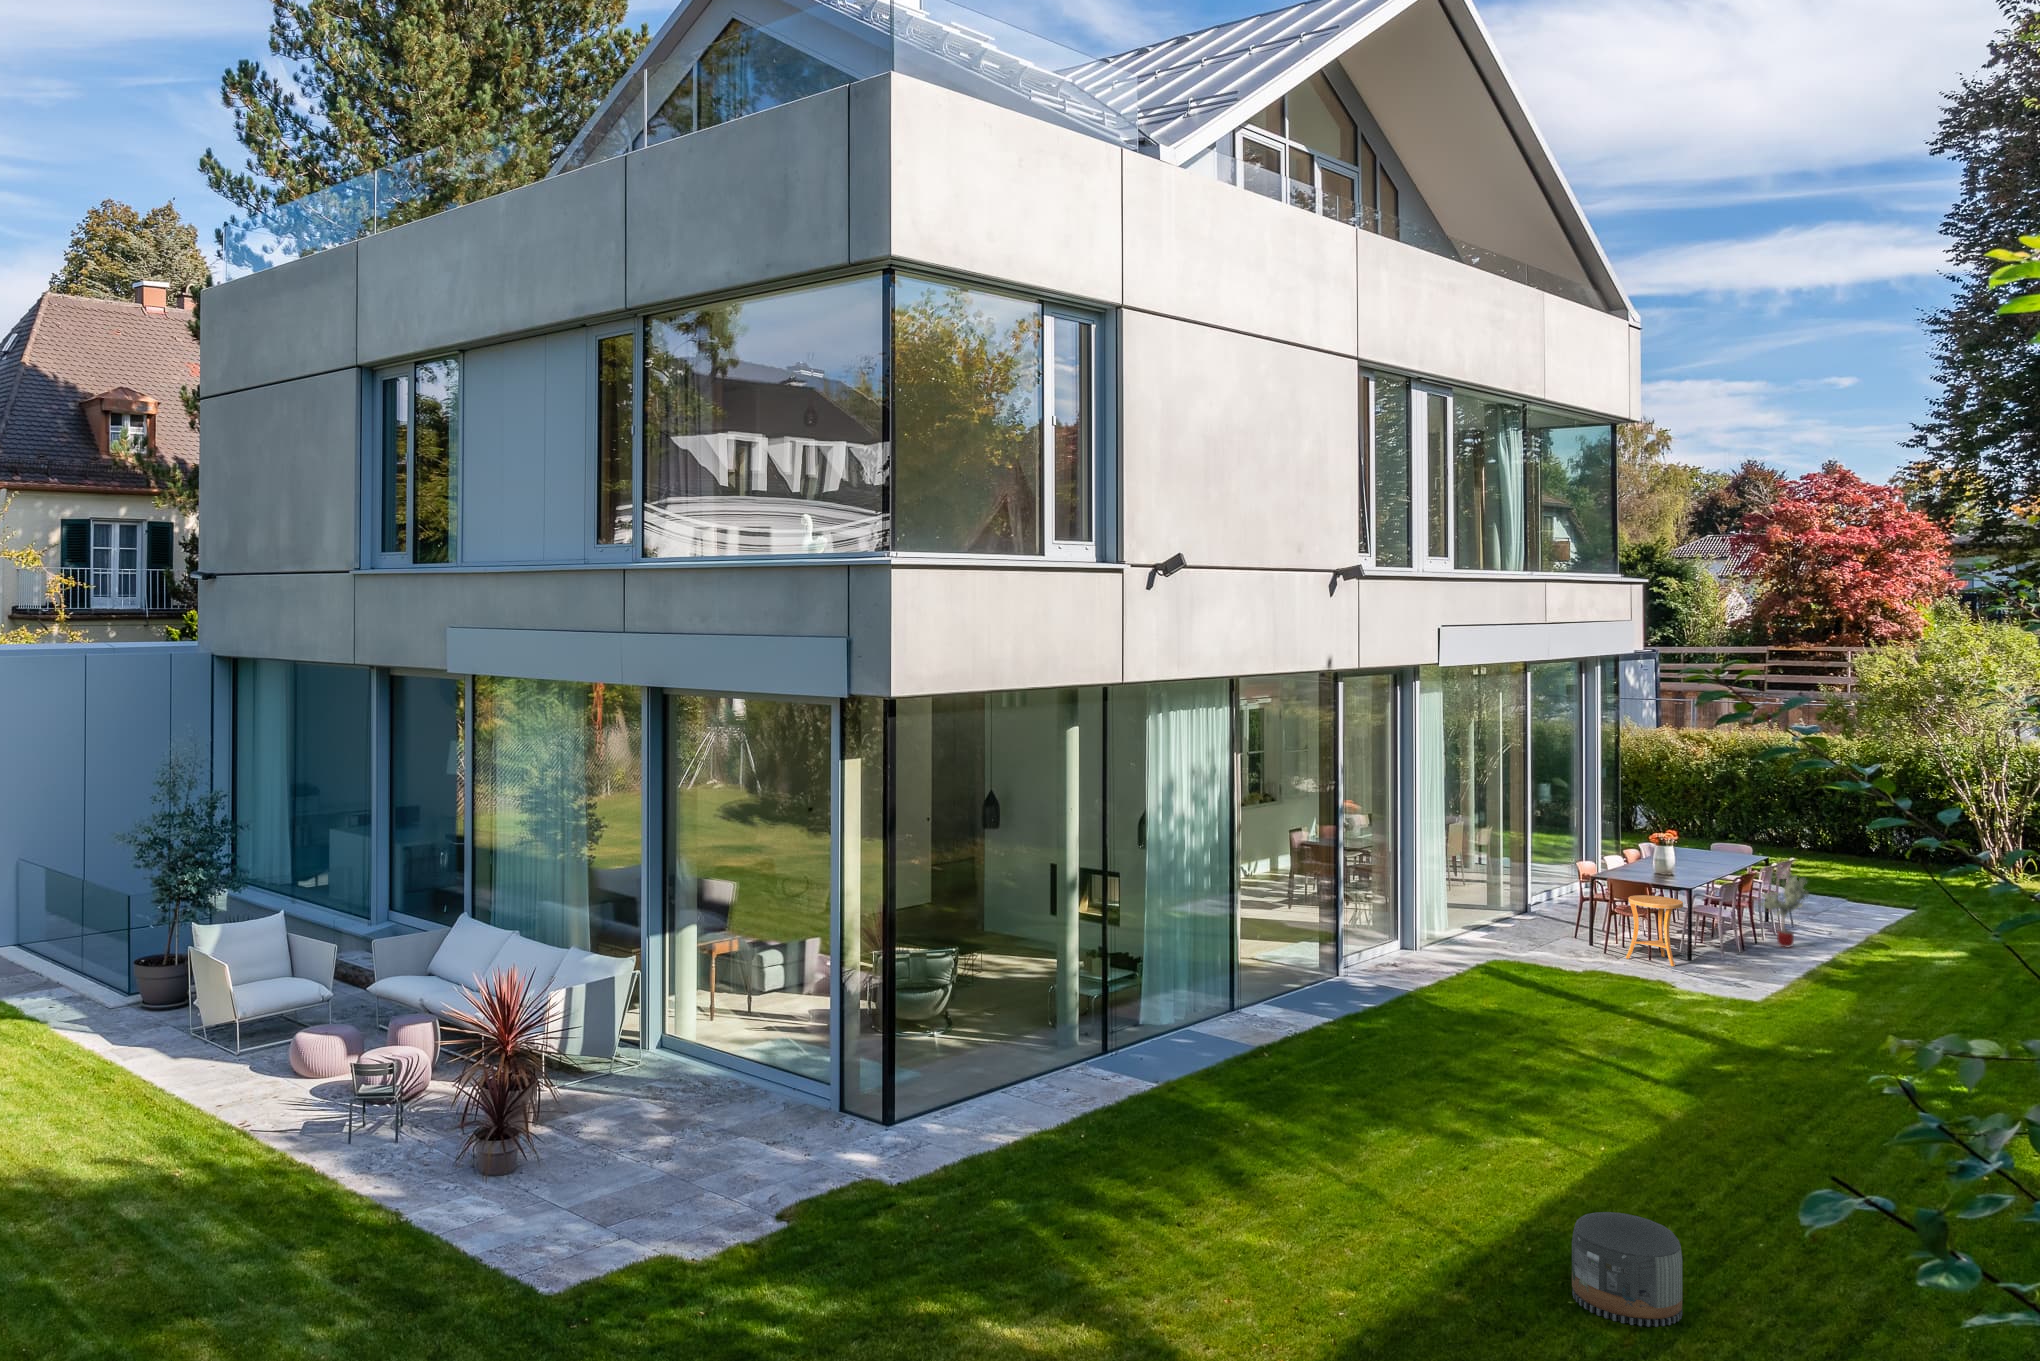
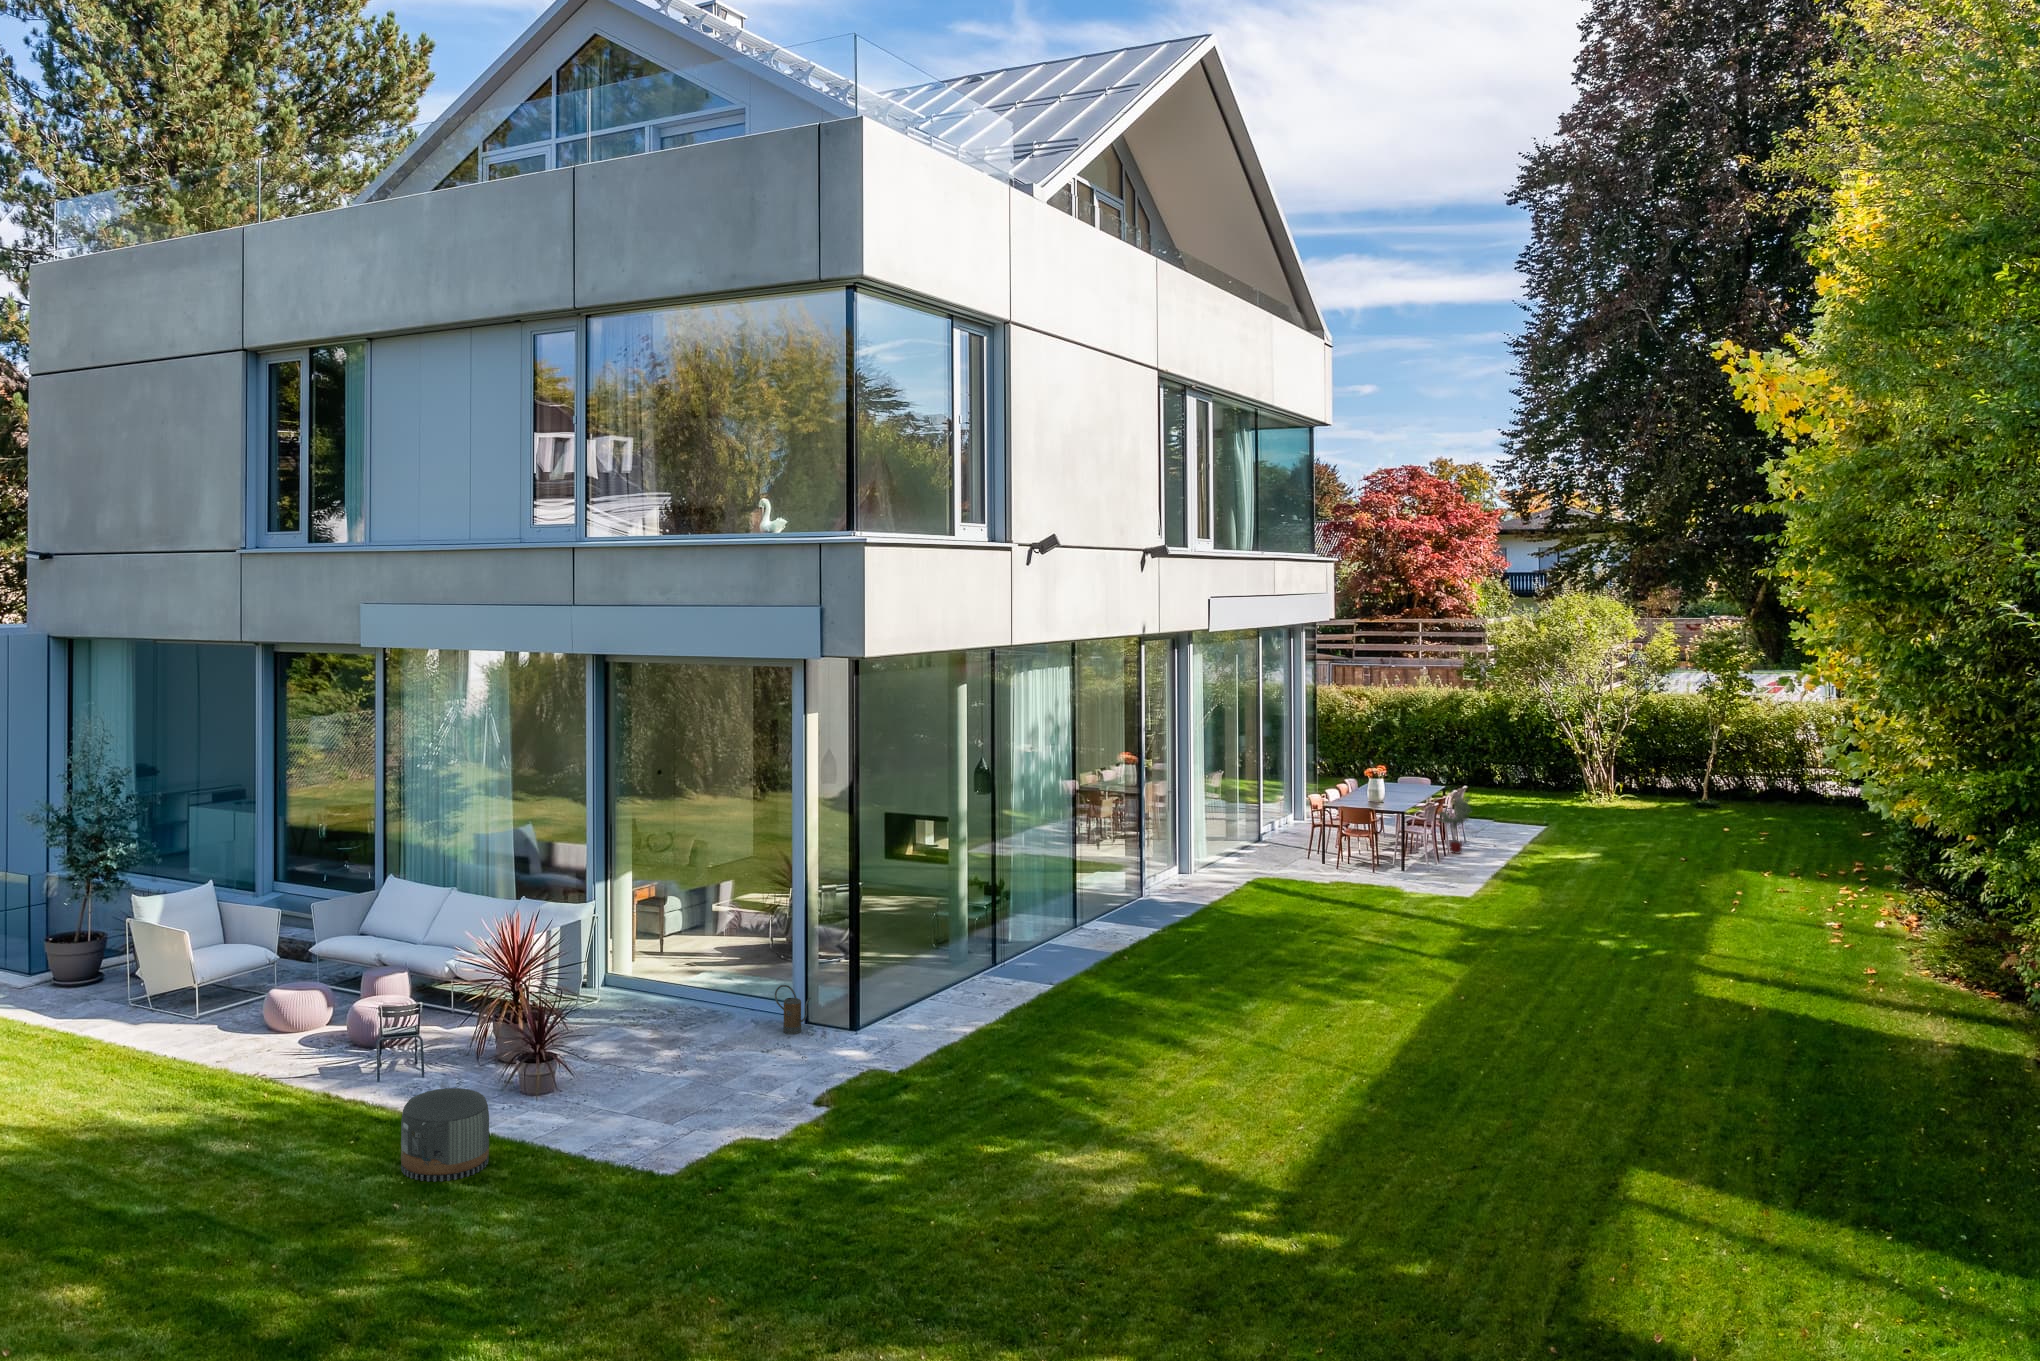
side table: present [1626,895,1683,966] -> none [1347,816,1391,872]
watering can: none [802,1063,838,1120] -> present [775,985,811,1034]
pouf: present [1572,1212,1682,1327] -> present [401,1088,489,1182]

